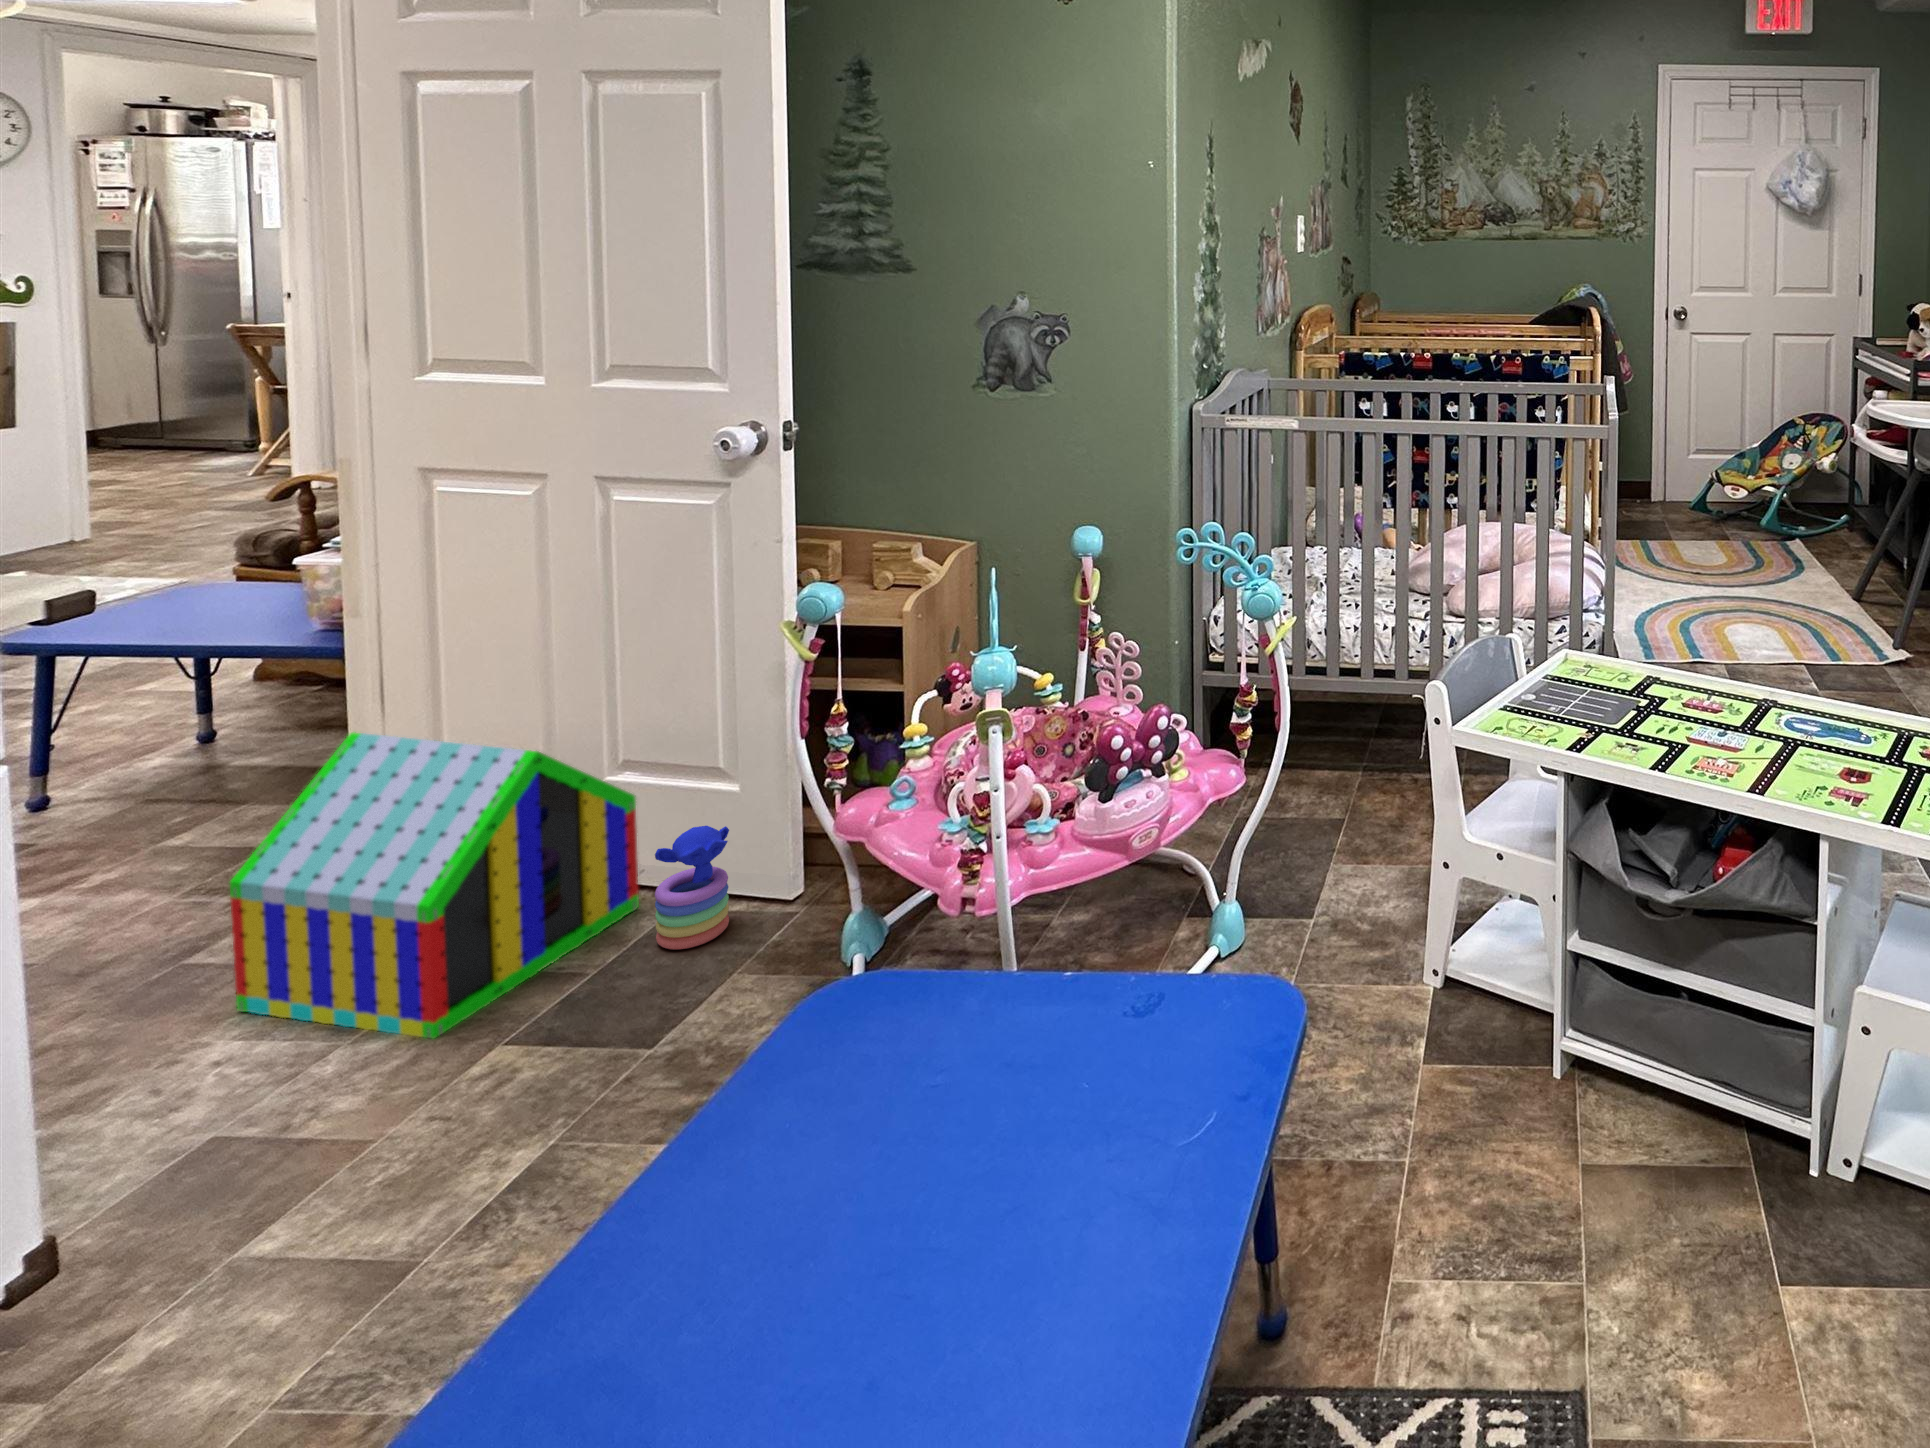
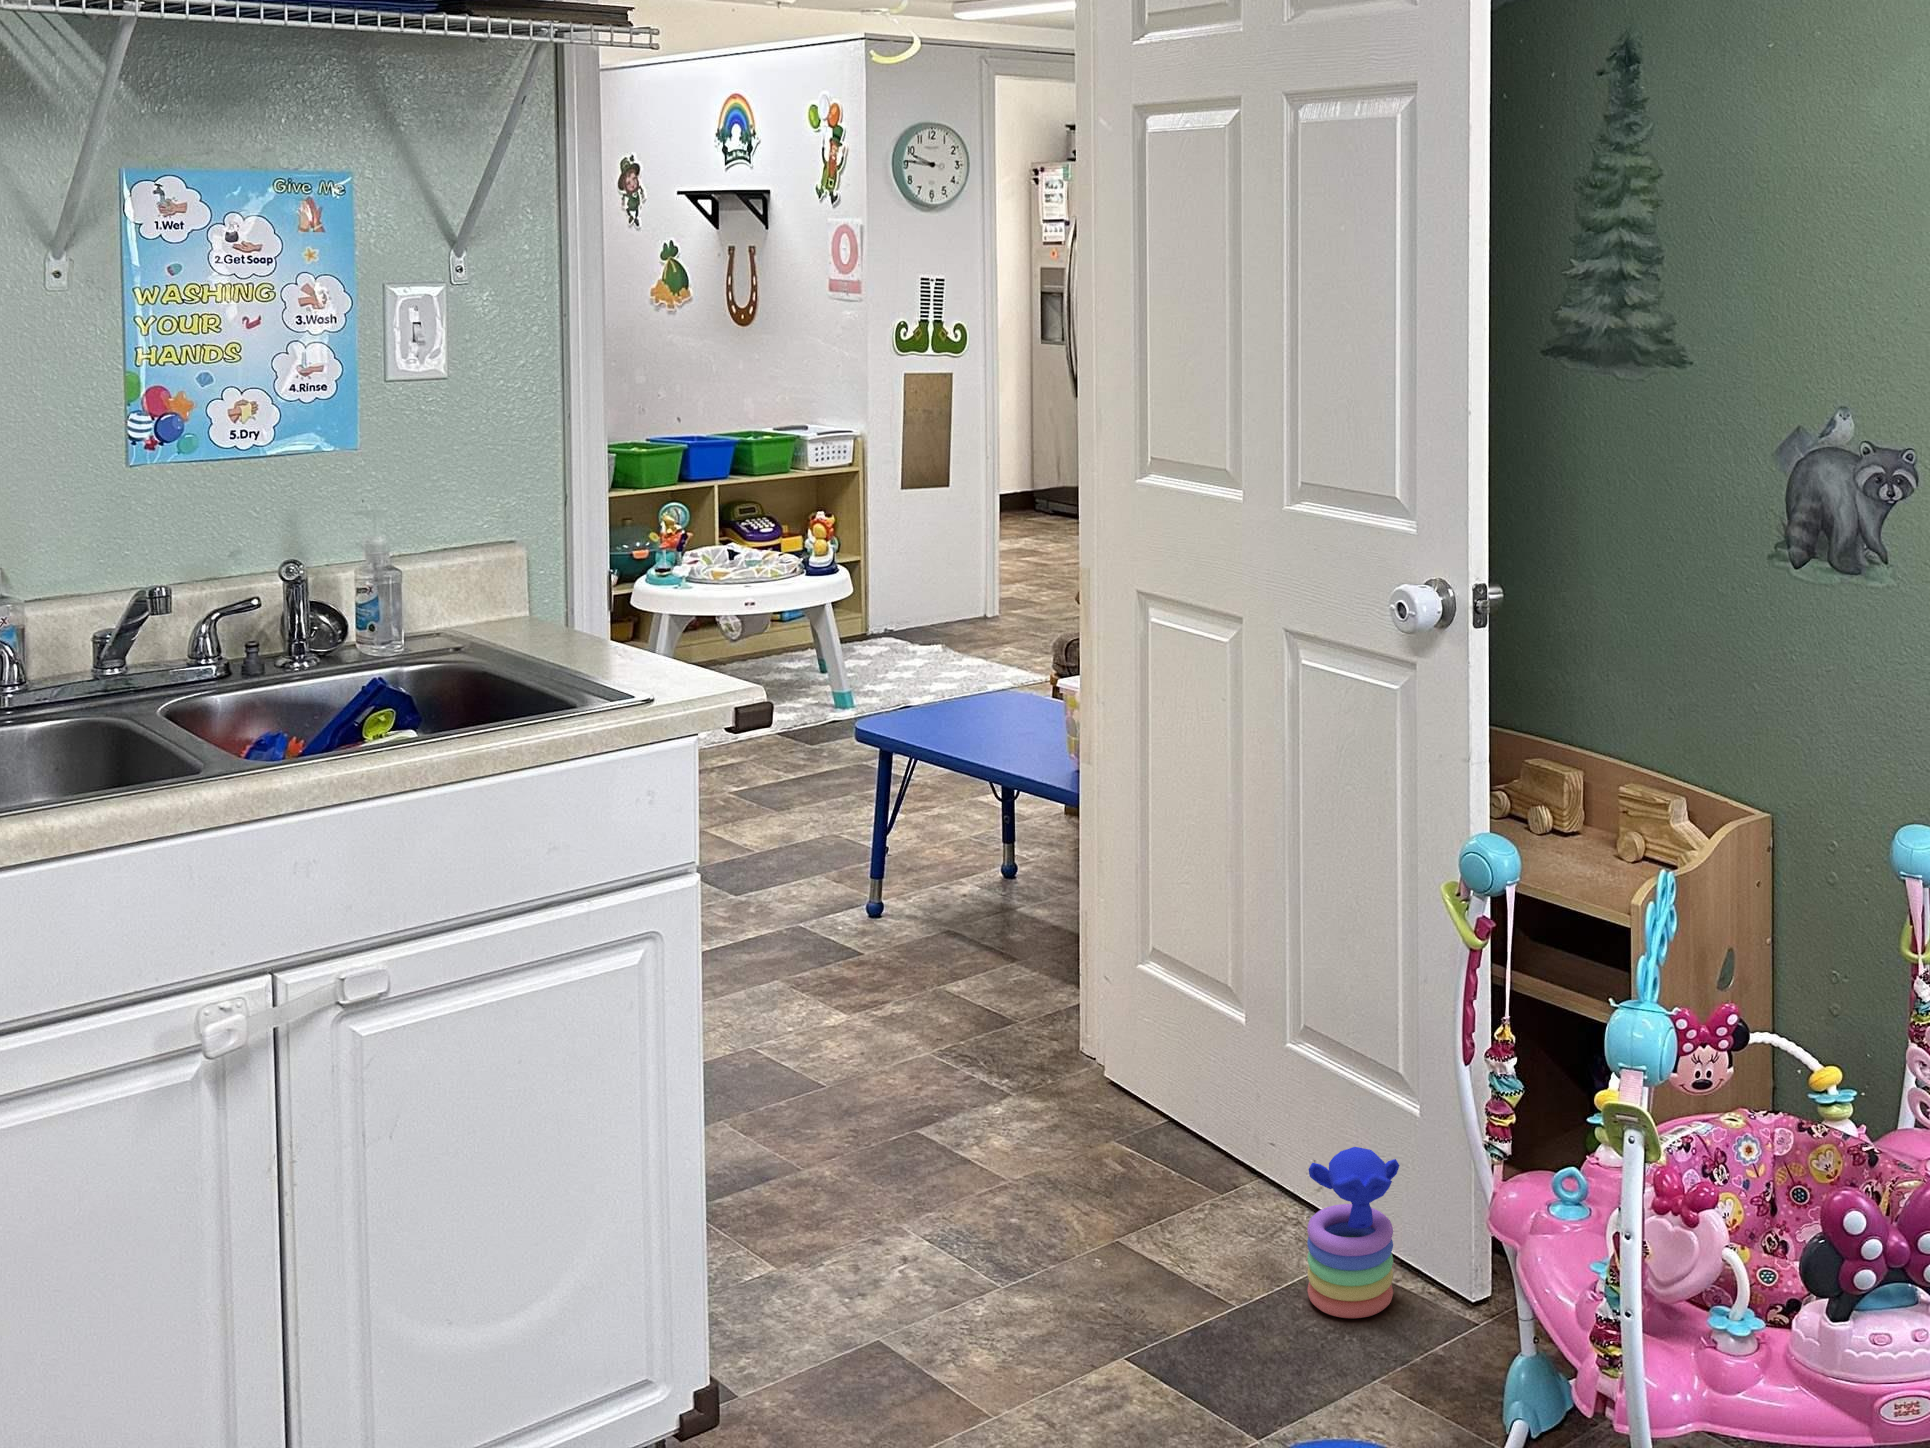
toy house: present [230,733,639,1038] -> none [932,908,1307,1320]

